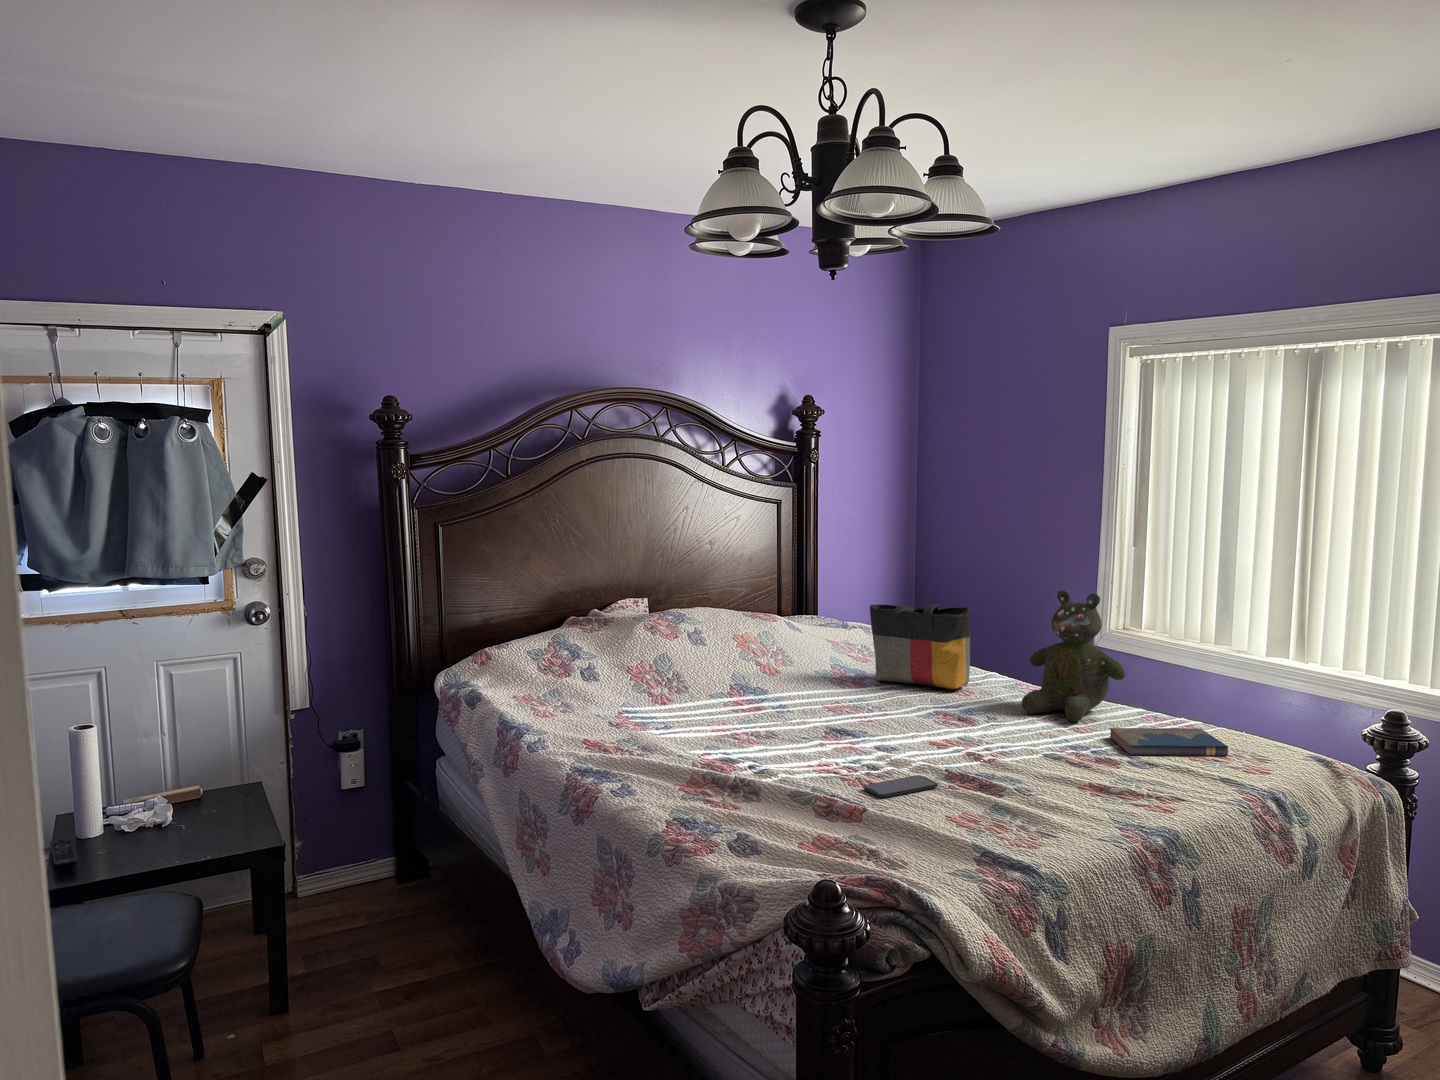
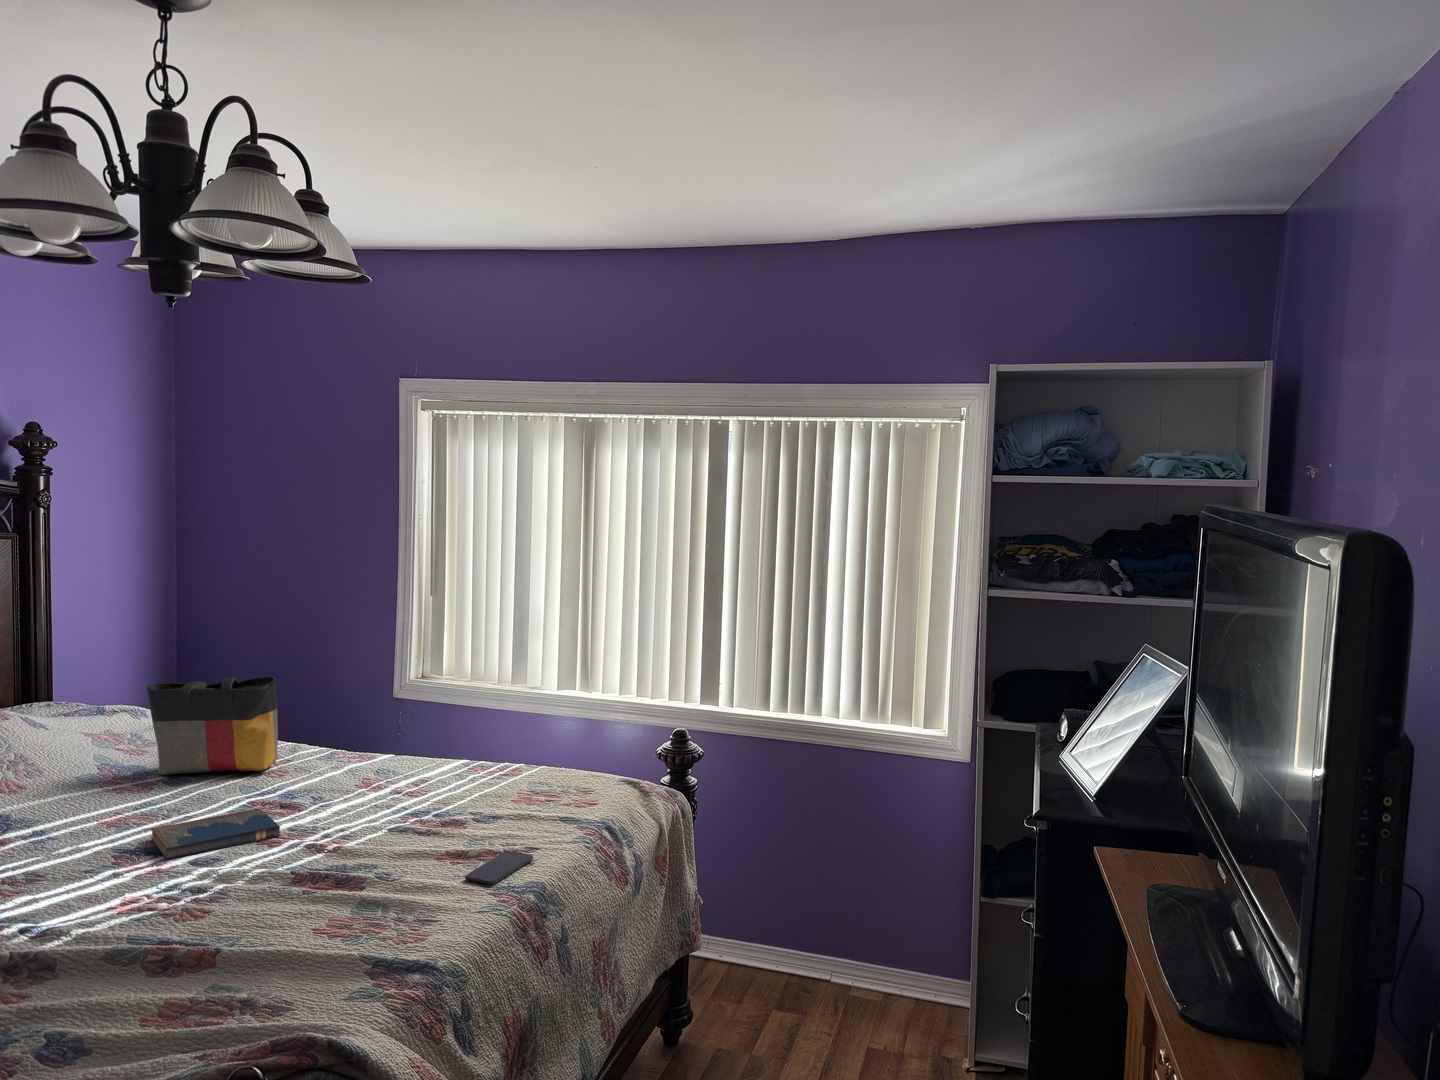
teddy bear: present [1022,590,1125,722] -> none [347,649,450,785]
hardcover book: present [1110,728,1228,756] -> present [151,808,280,859]
smartphone: present [864,775,938,798] -> present [465,851,533,885]

